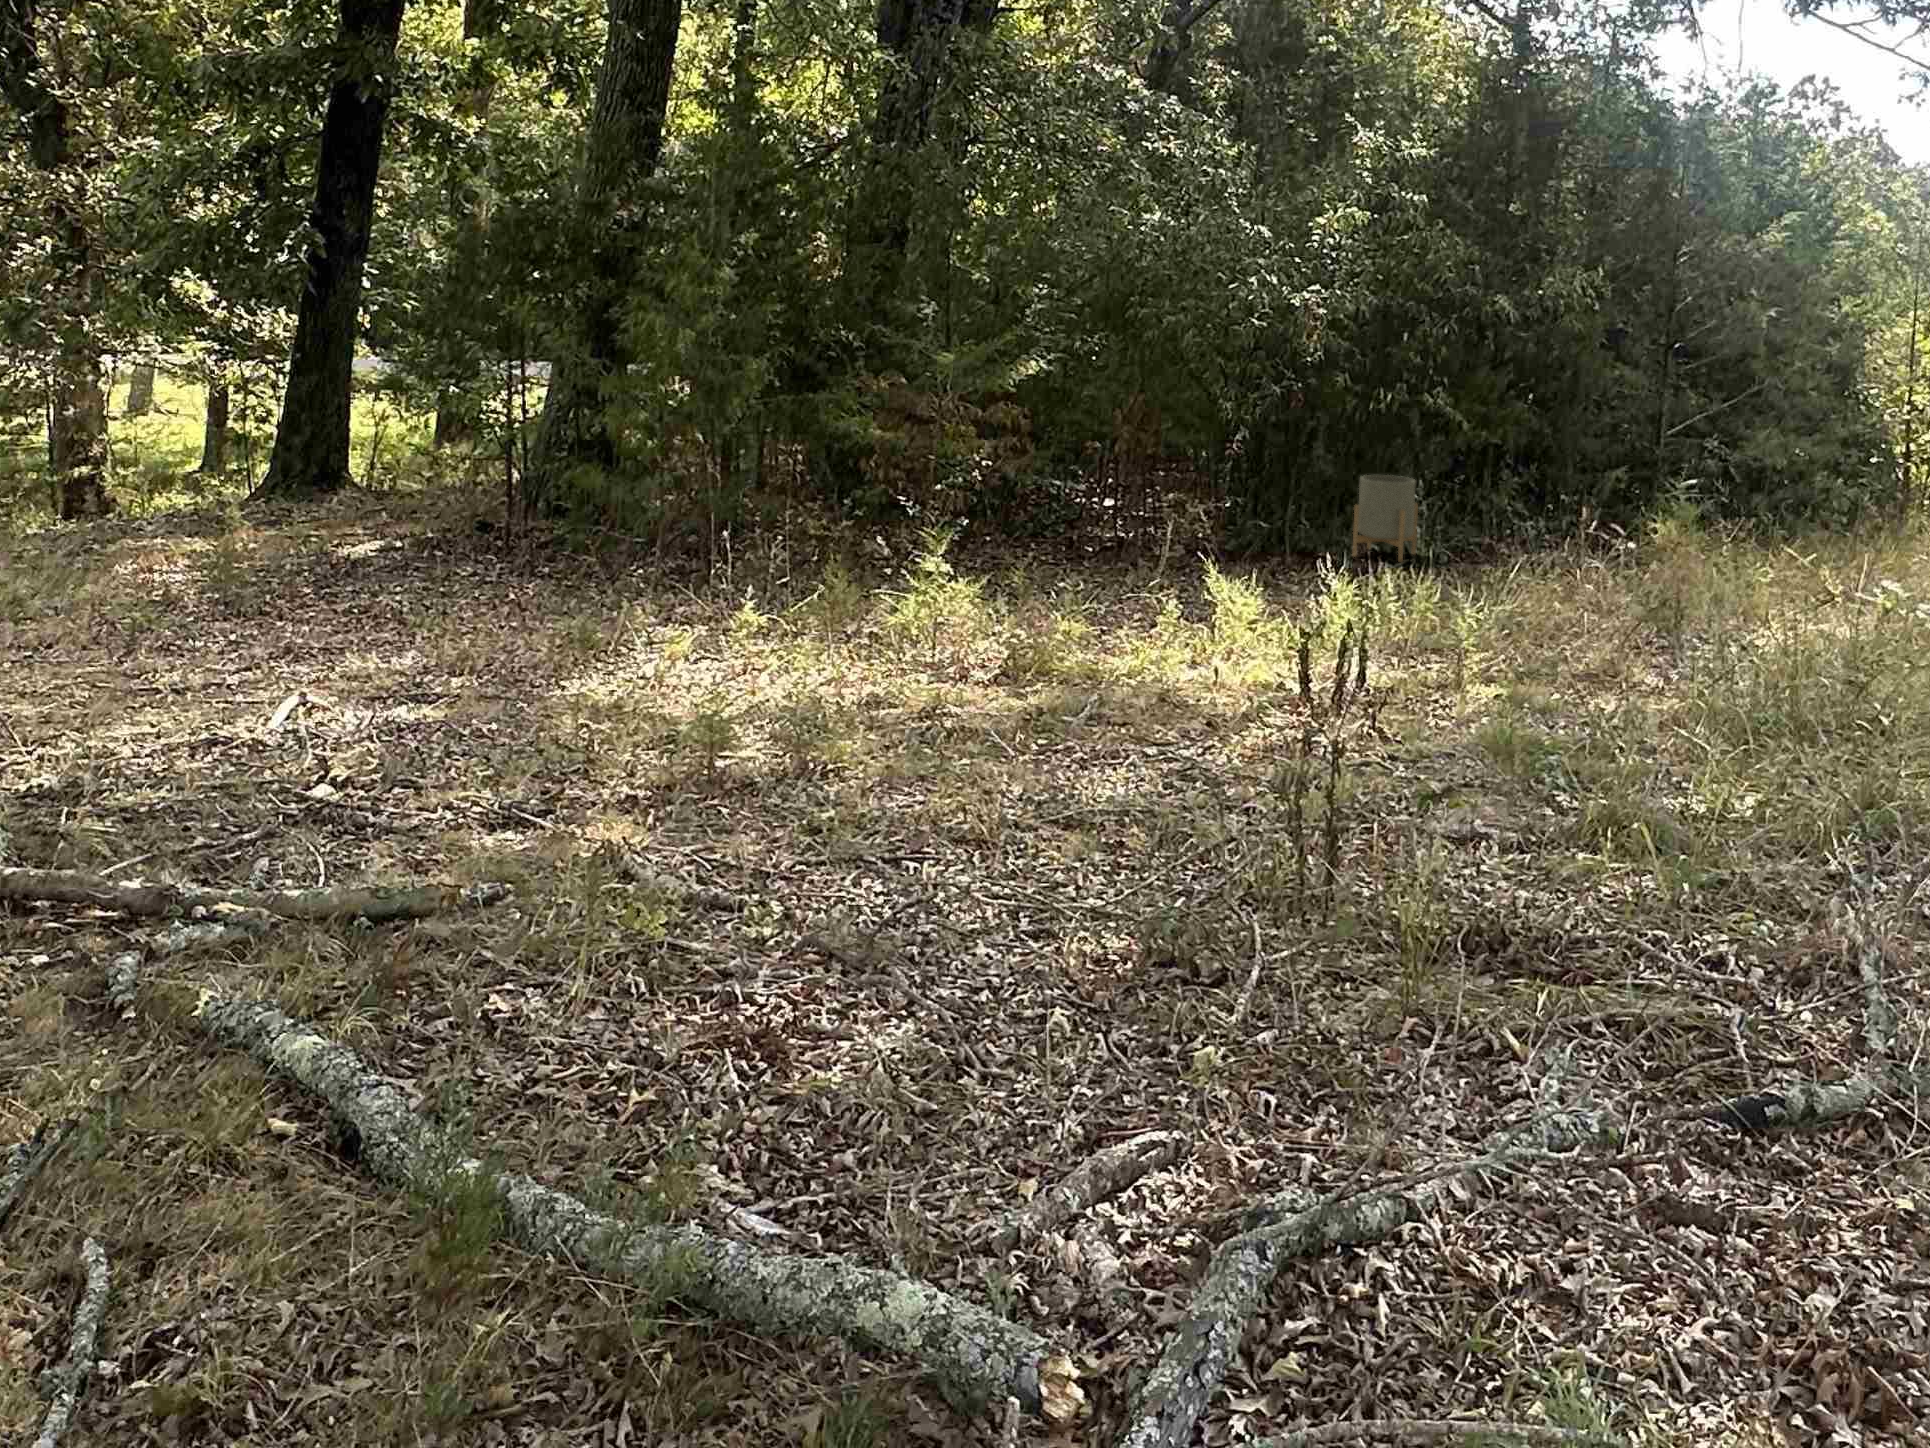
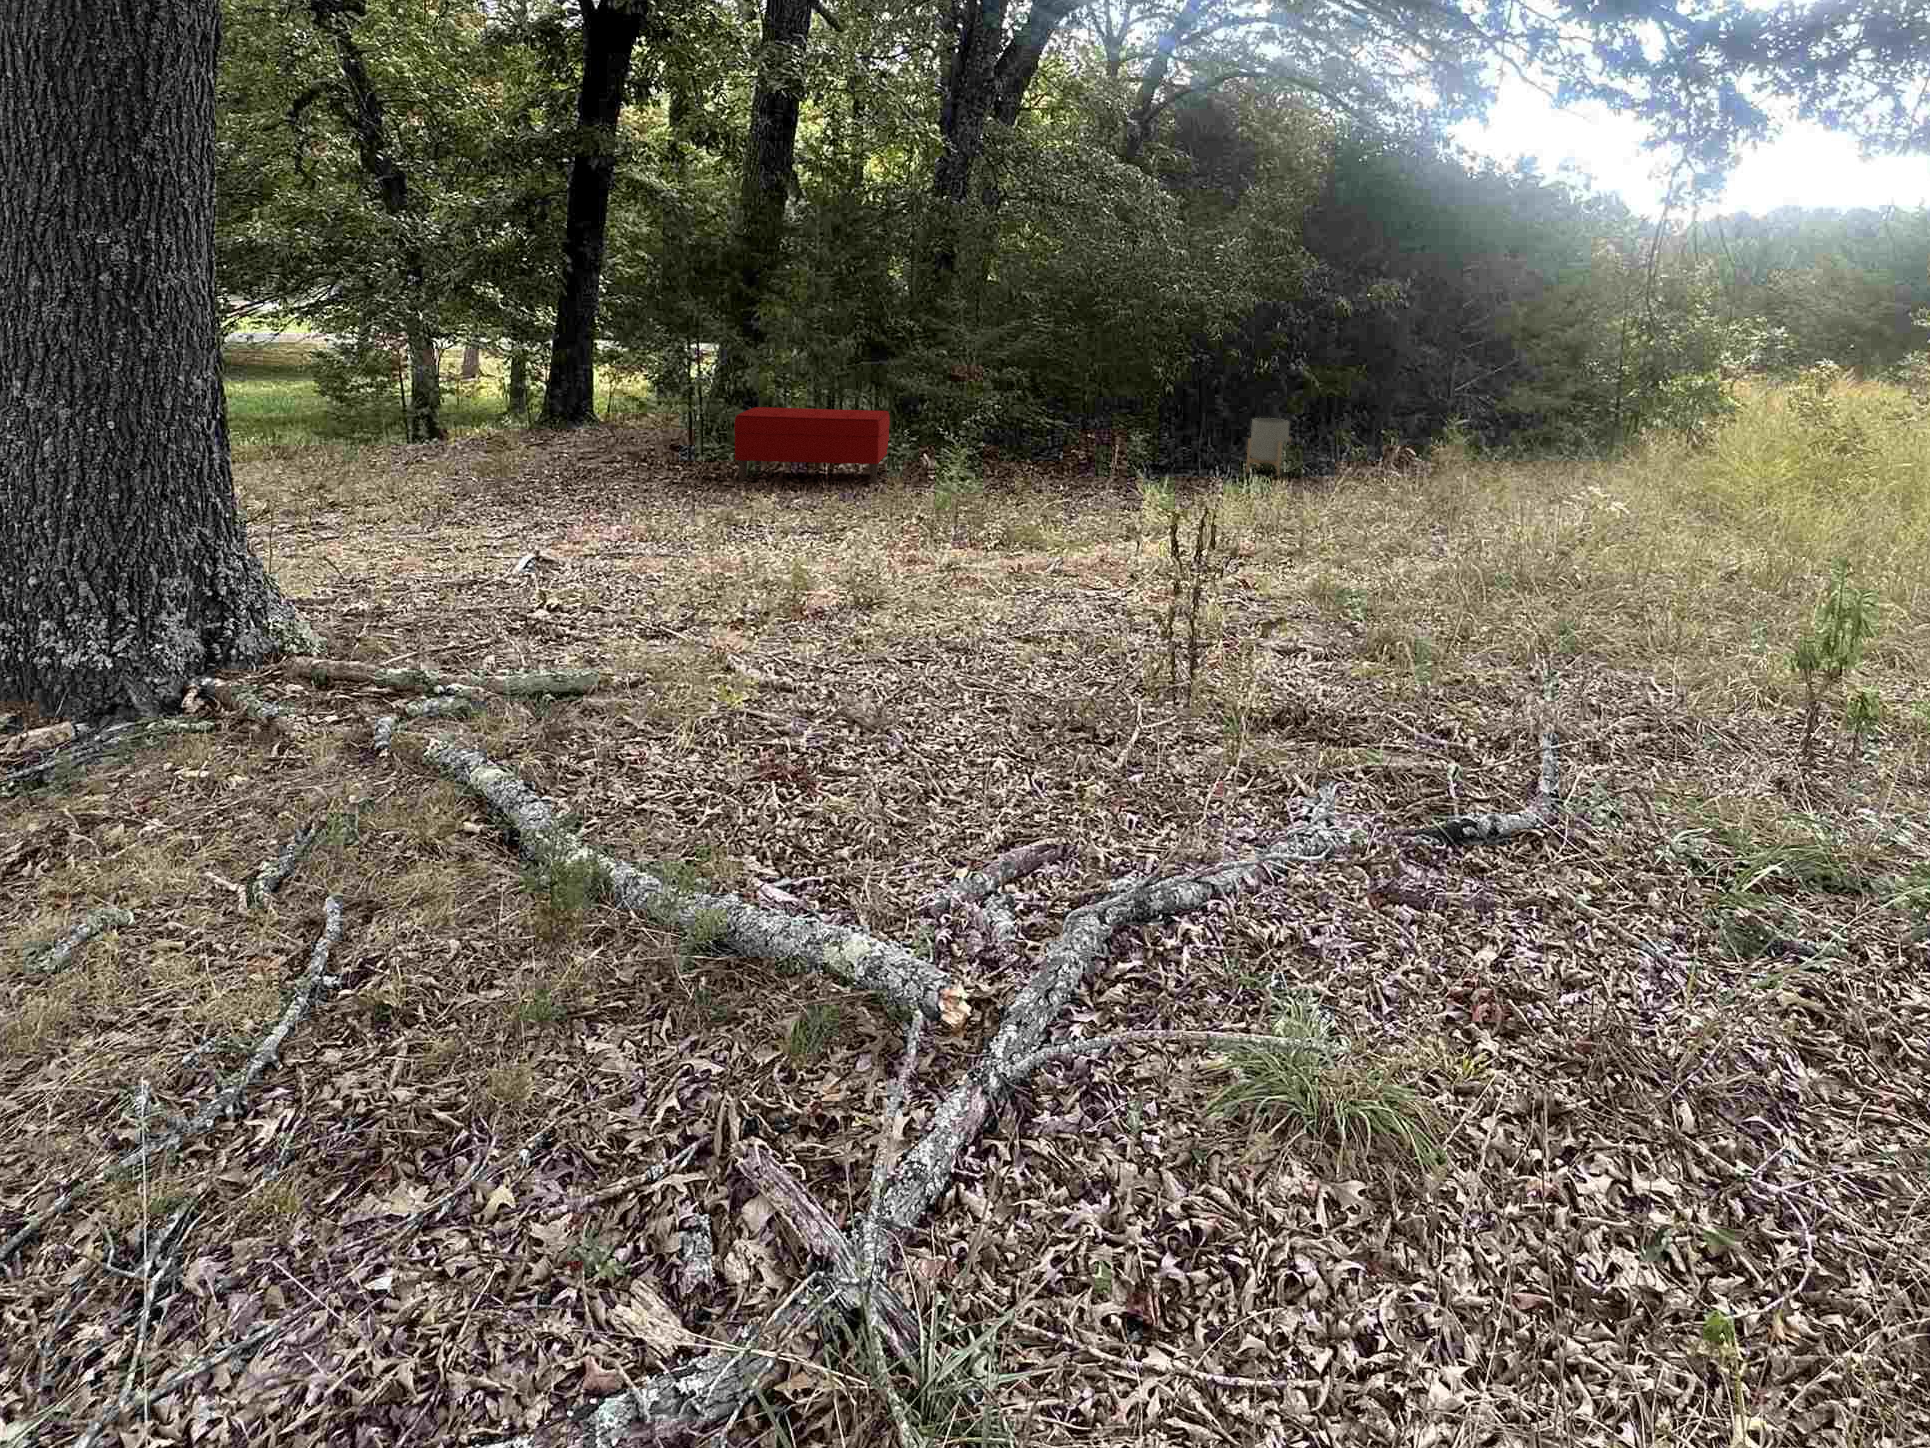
bench: none [586,462,820,578] -> present [735,407,890,483]

